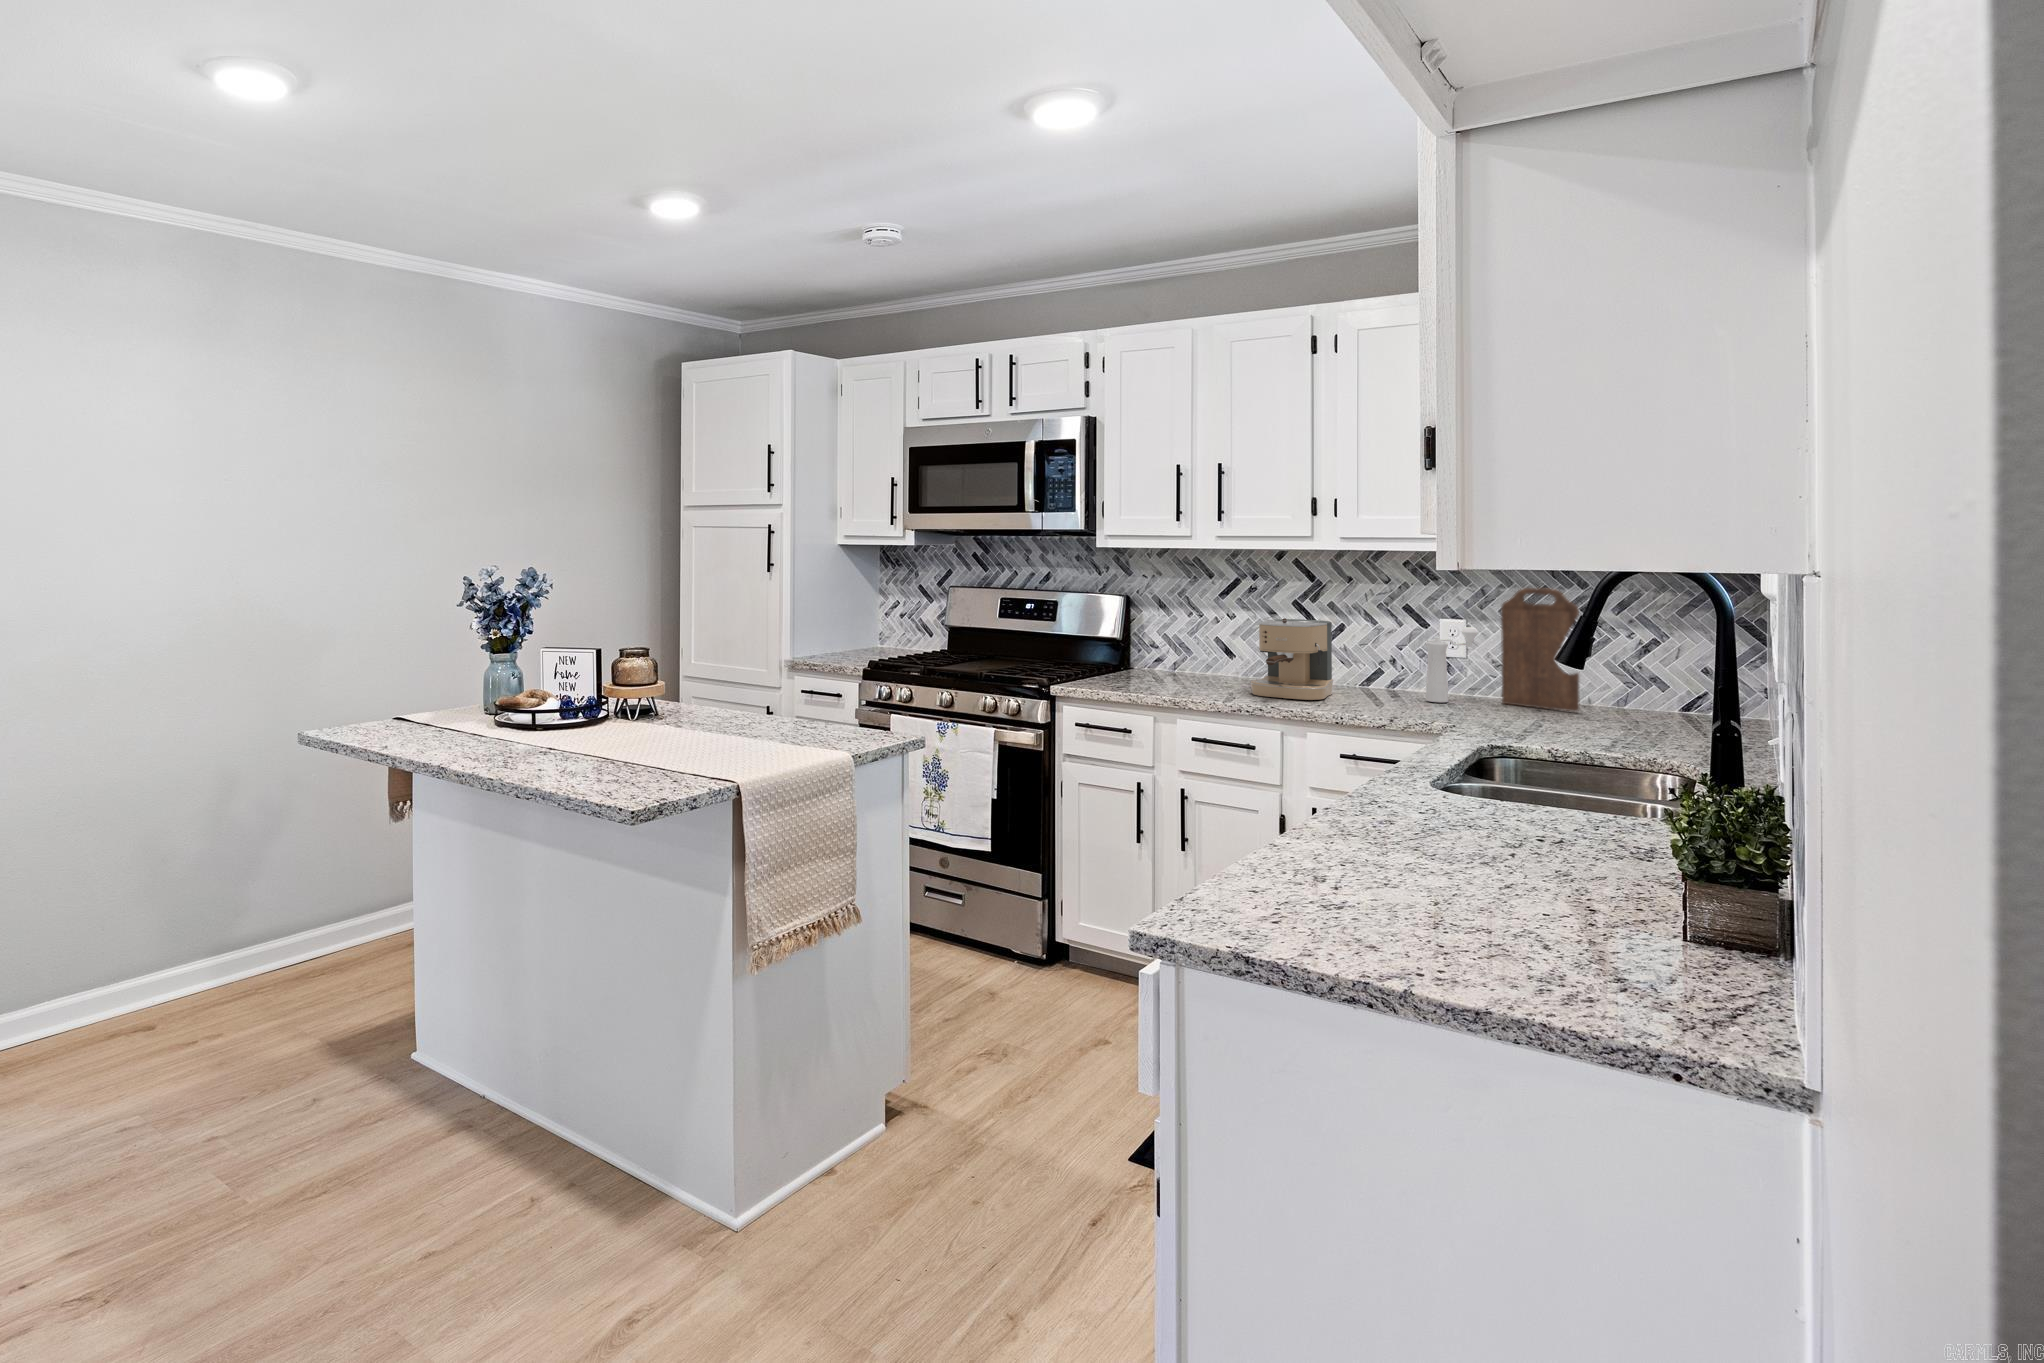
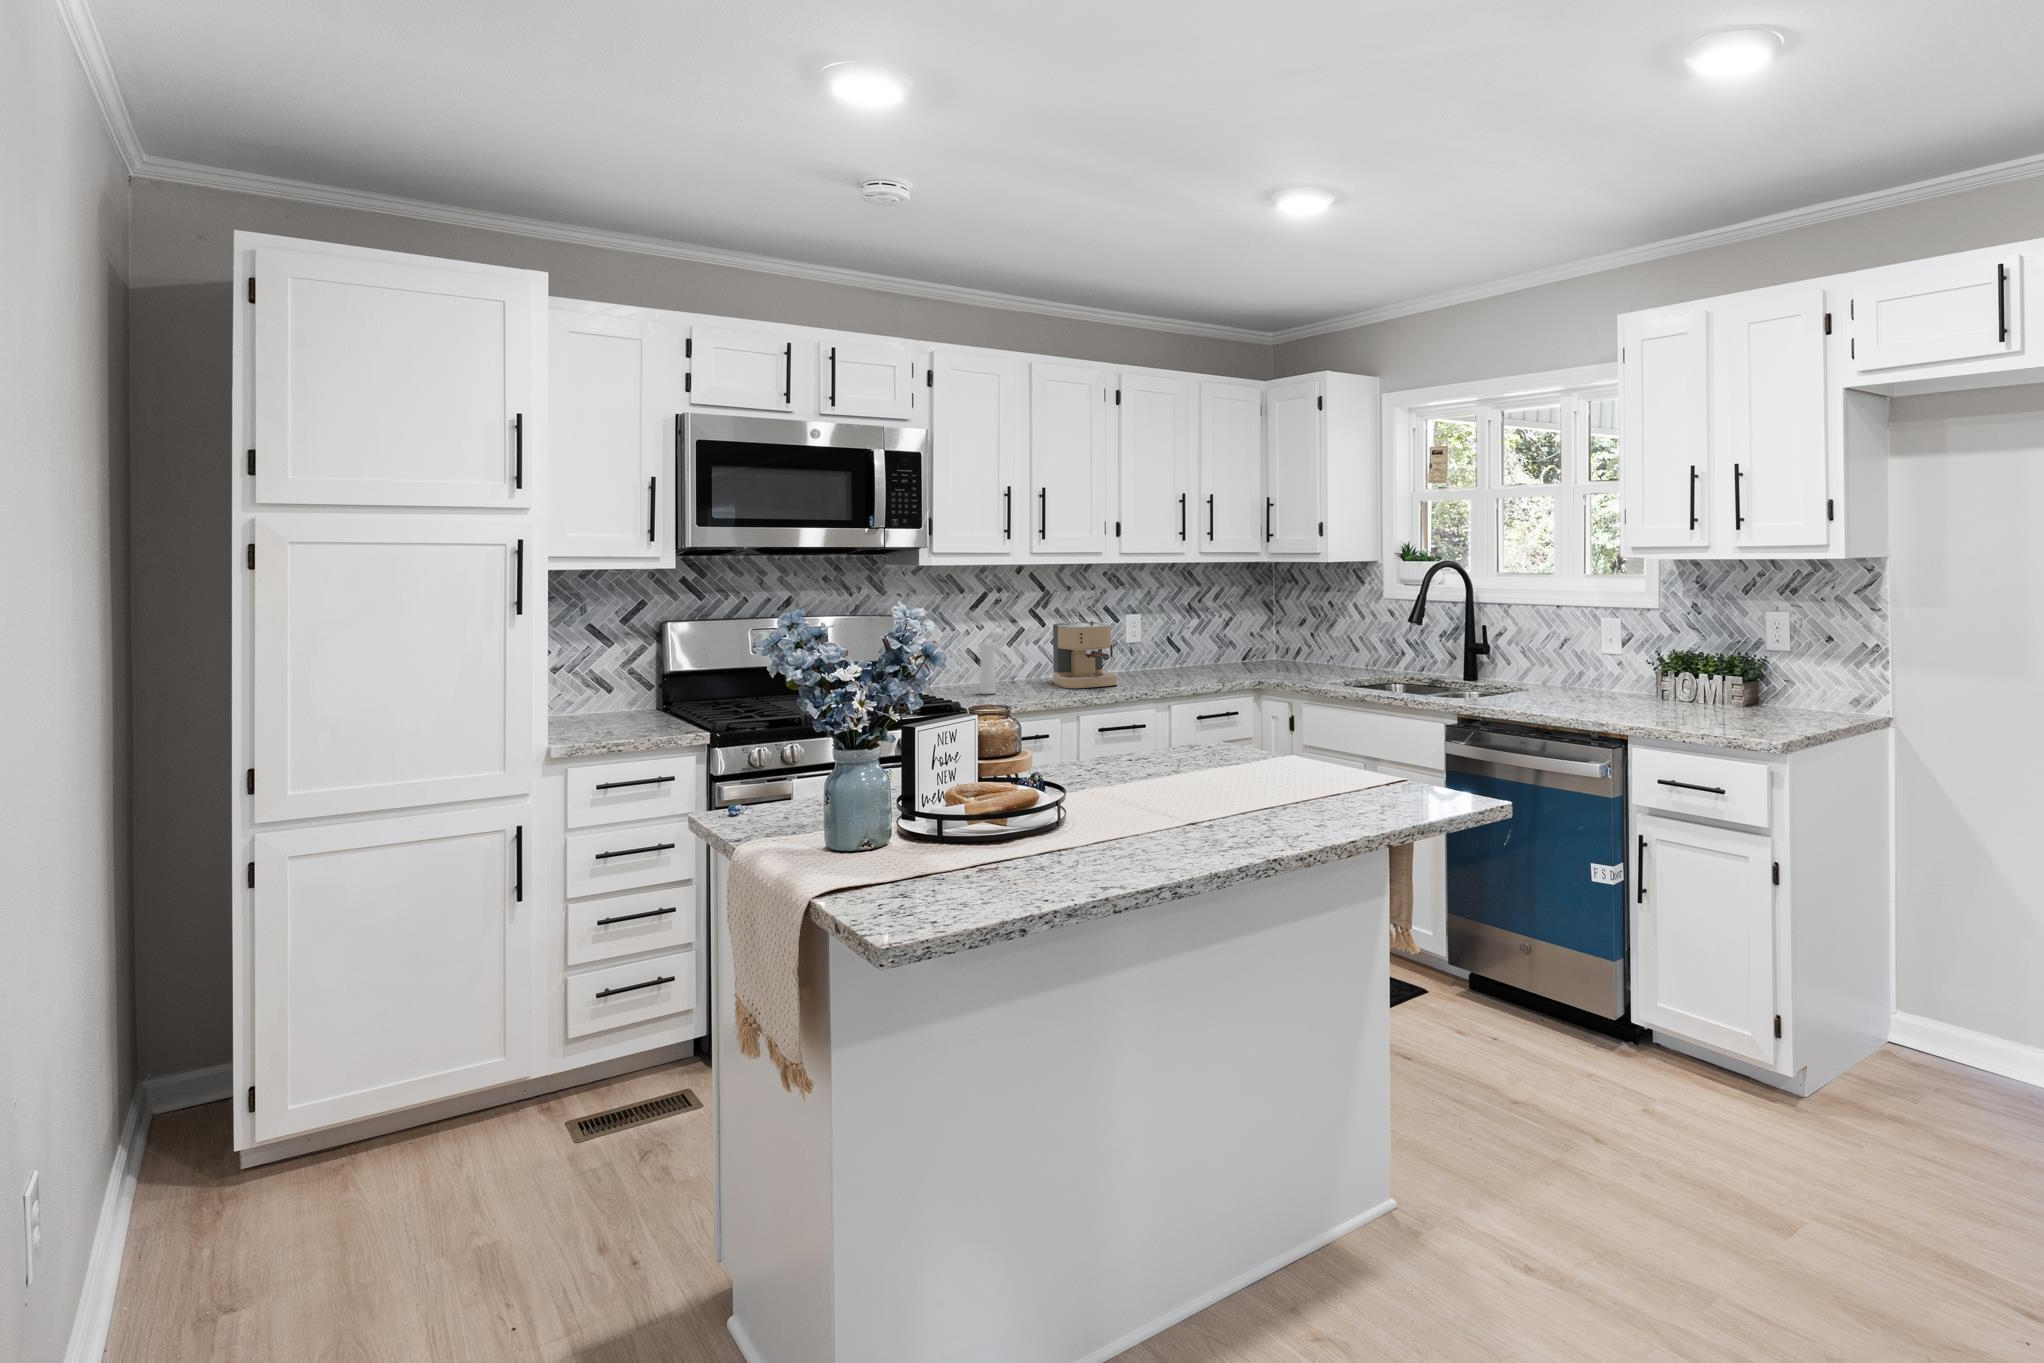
cutting board: present [1501,588,1580,712] -> none [1179,587,1225,670]
pepper mill: present [1426,627,1478,702] -> present [979,629,1002,694]

